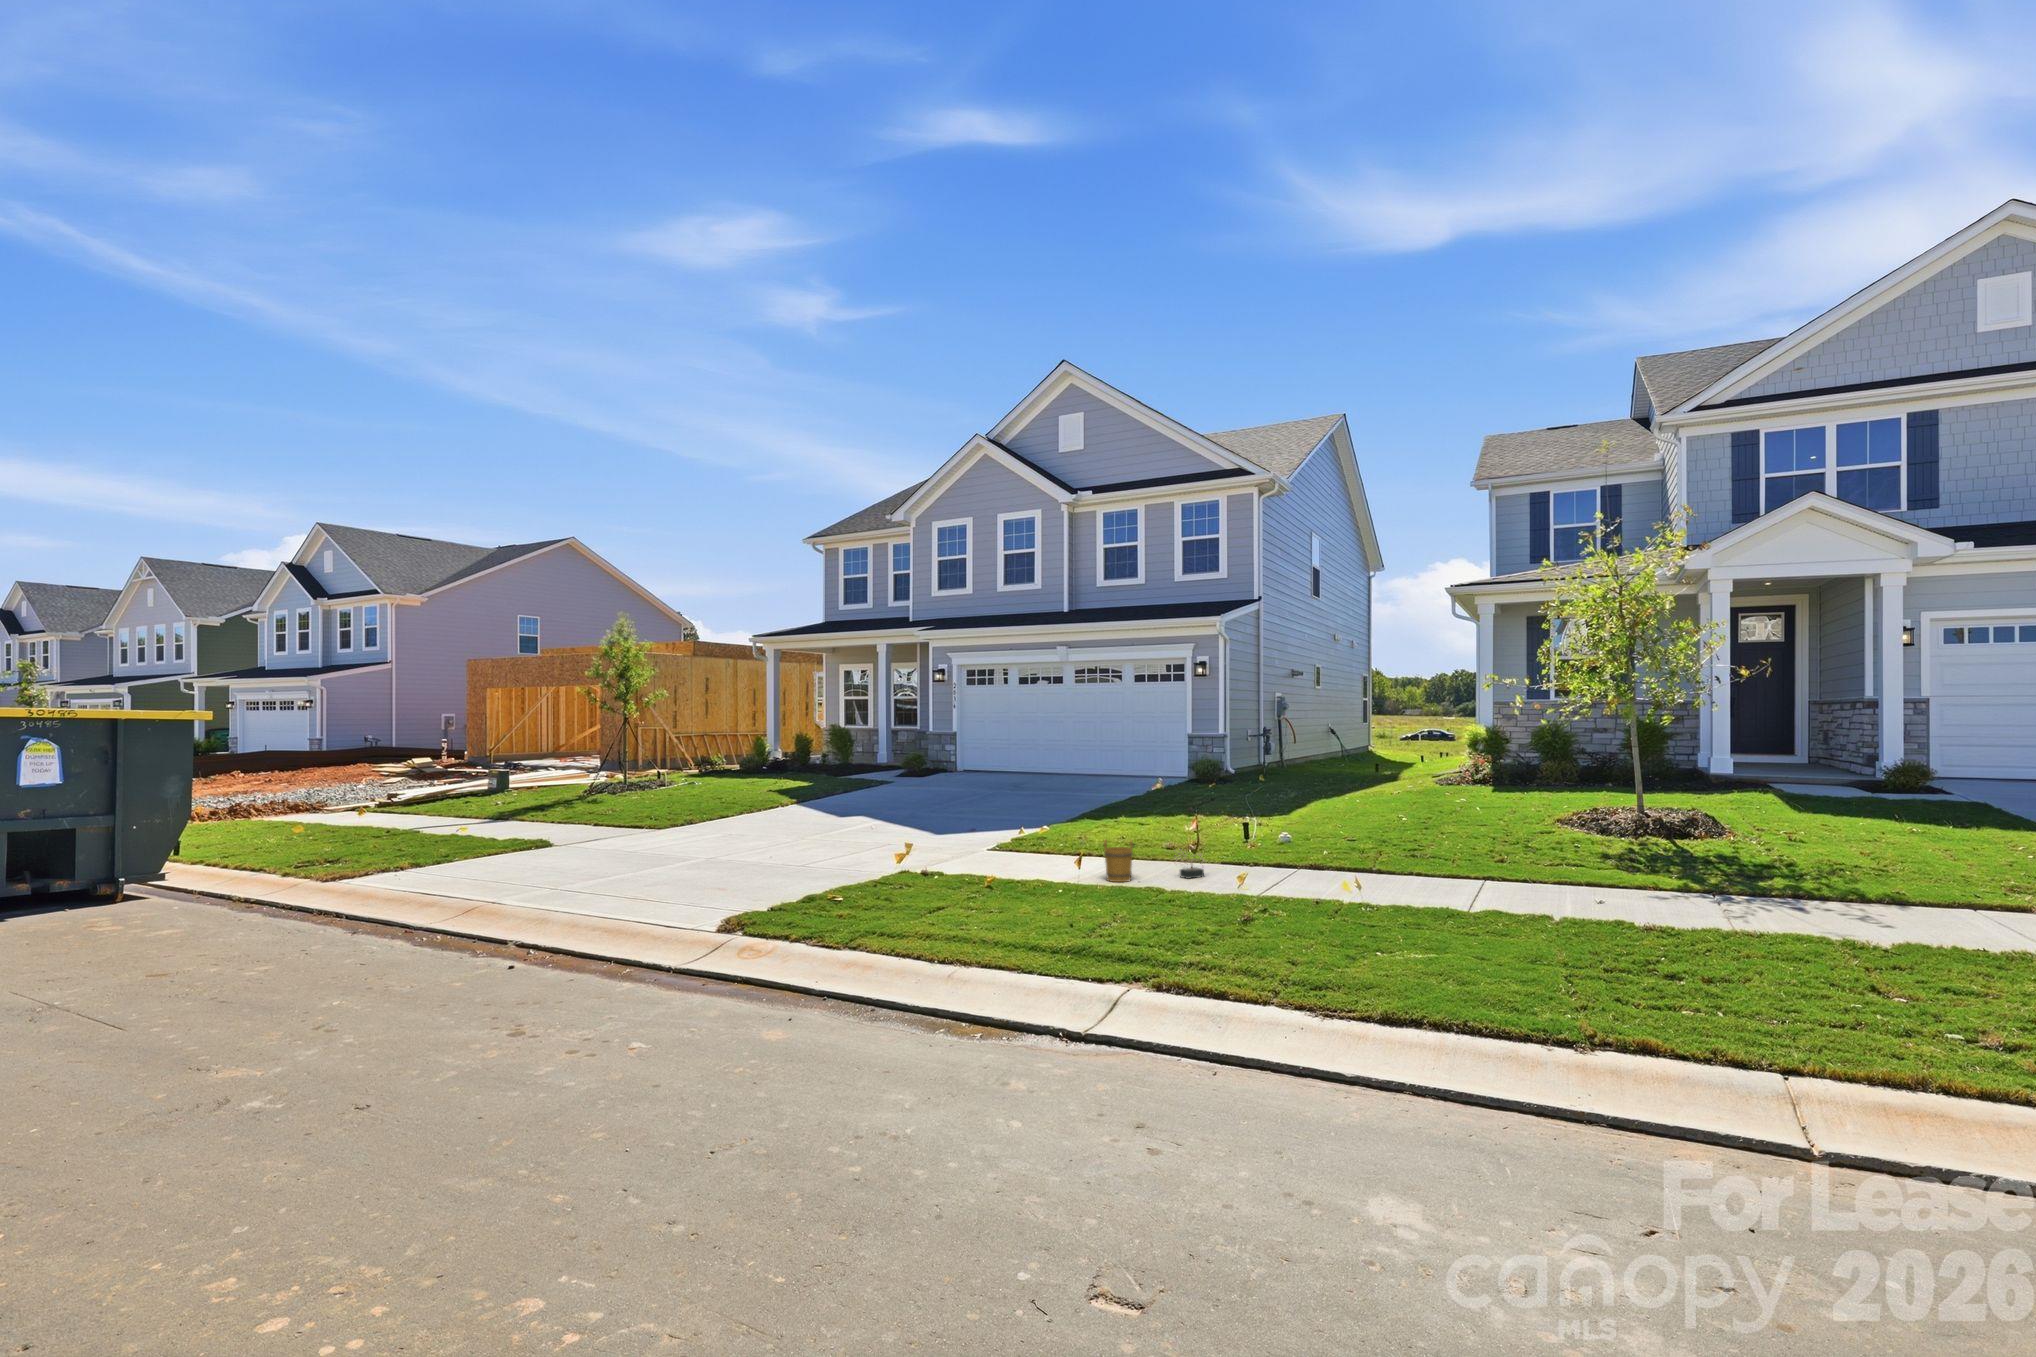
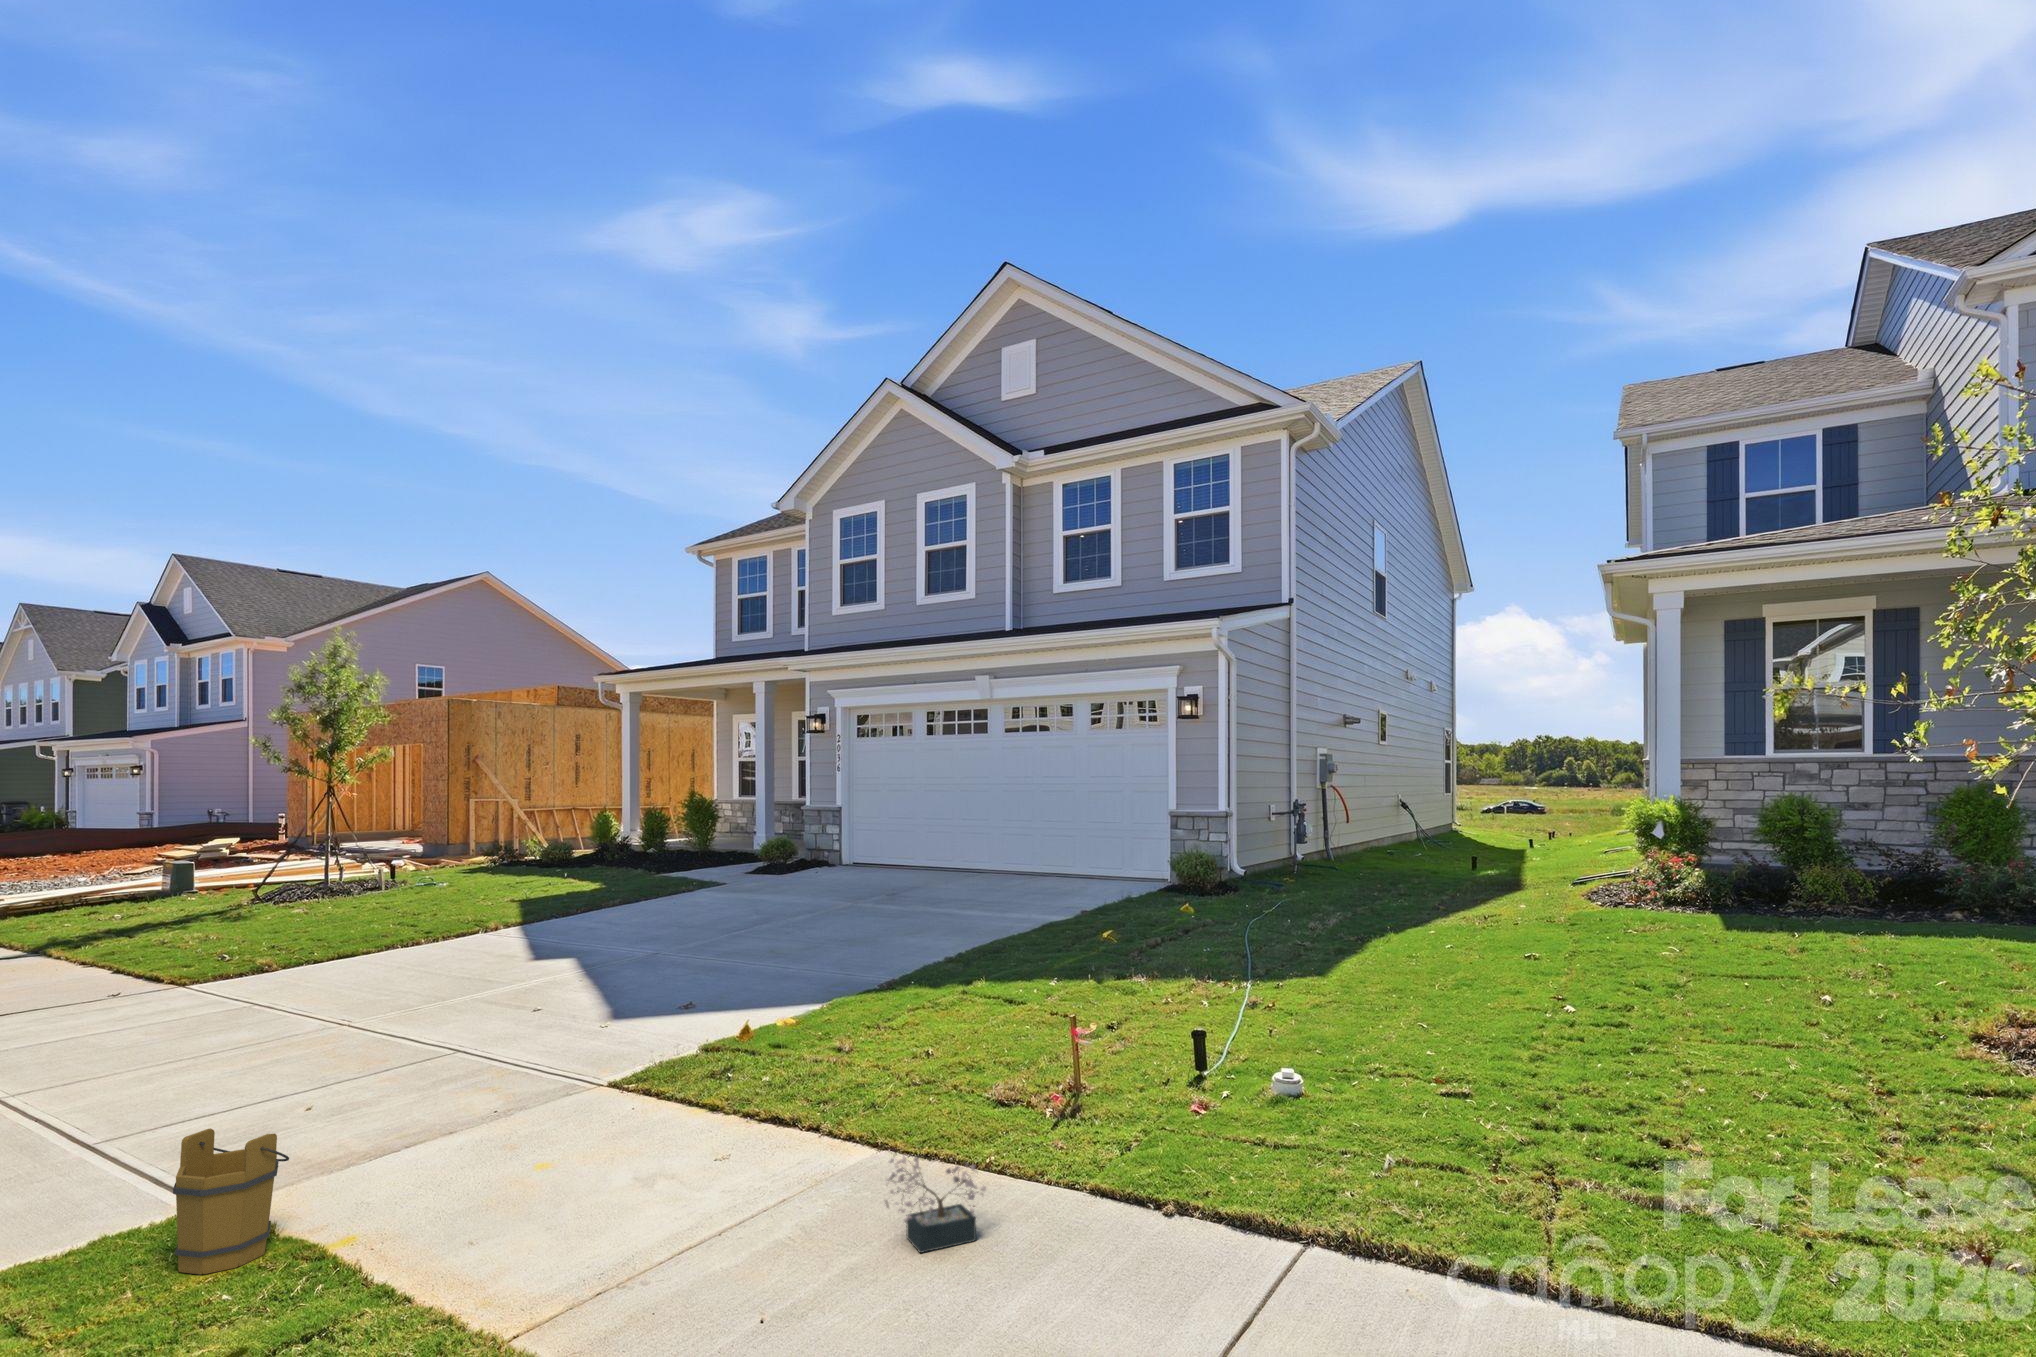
bucket: present [1104,840,1133,882] -> present [173,1128,289,1275]

